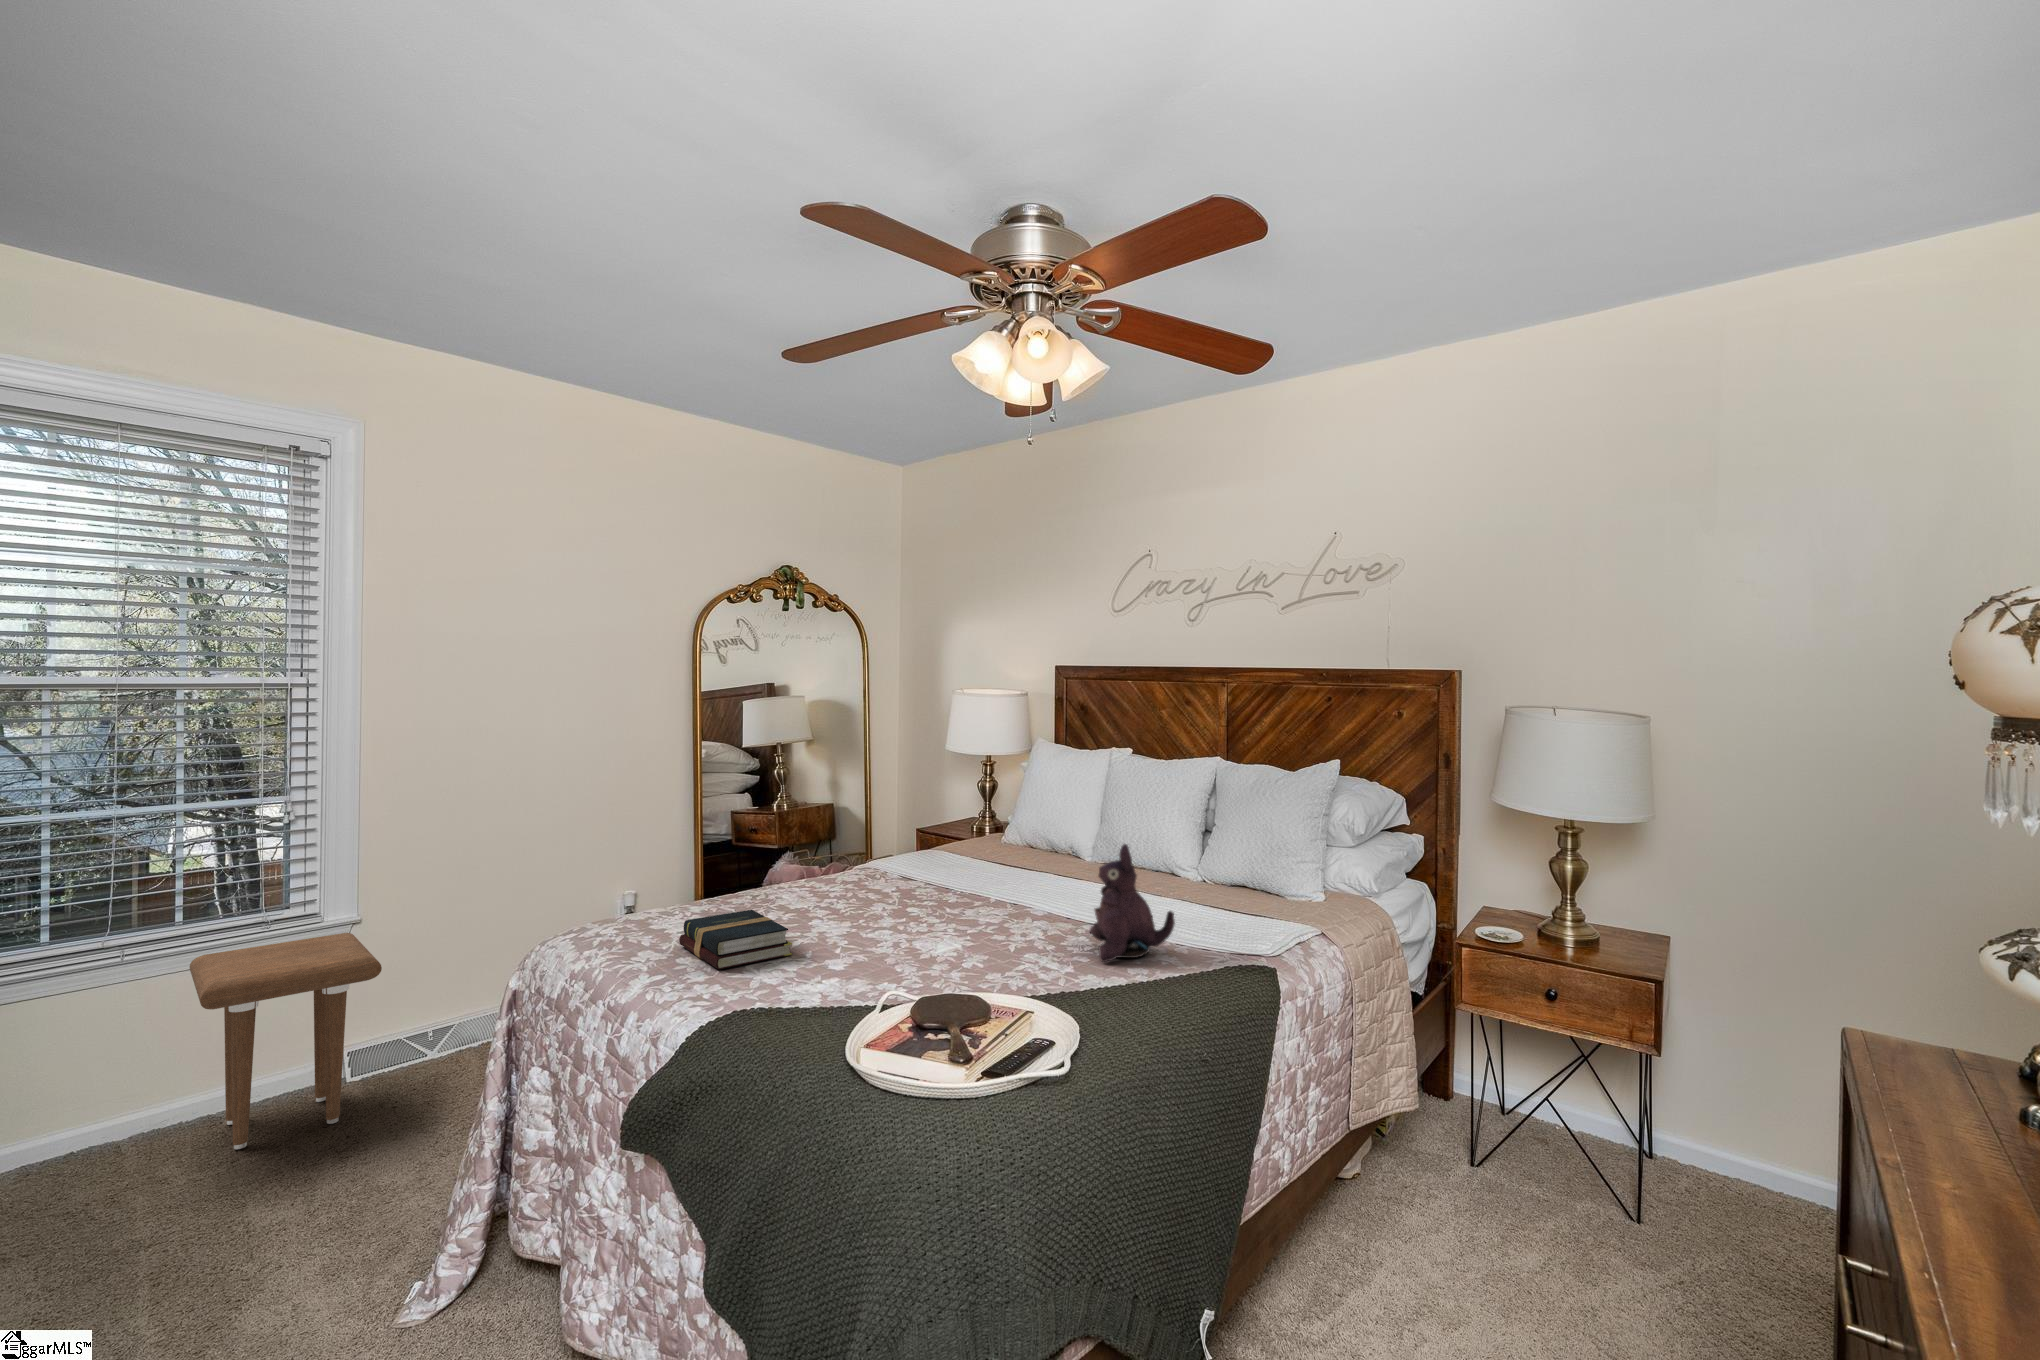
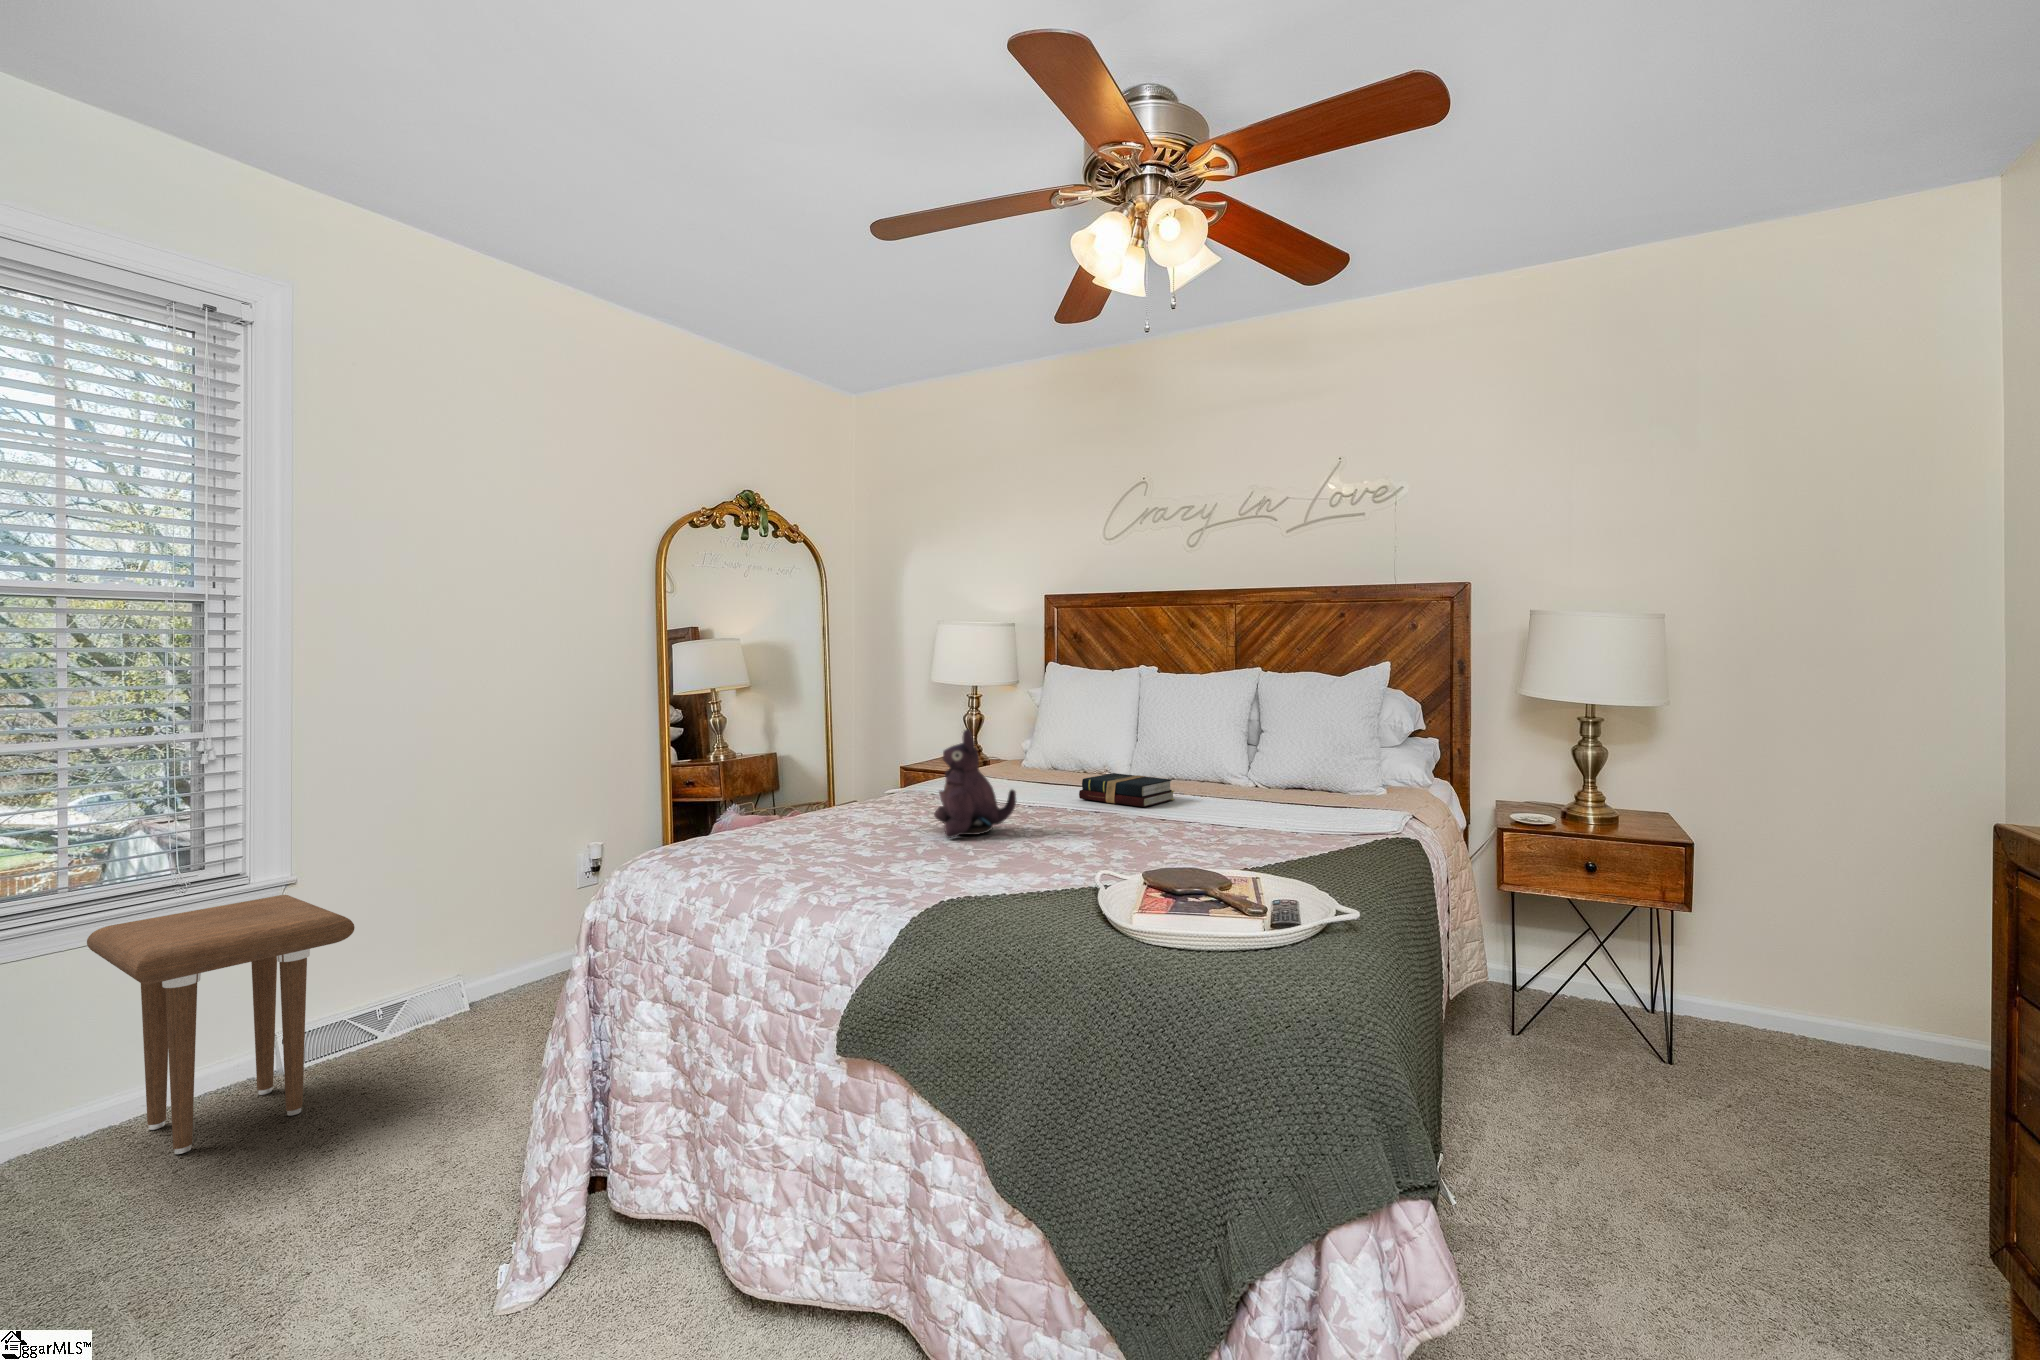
plush toy: present [1090,844,1175,962] -> present [934,729,1016,838]
hardback book: present [679,910,792,969] -> present [1079,773,1174,807]

